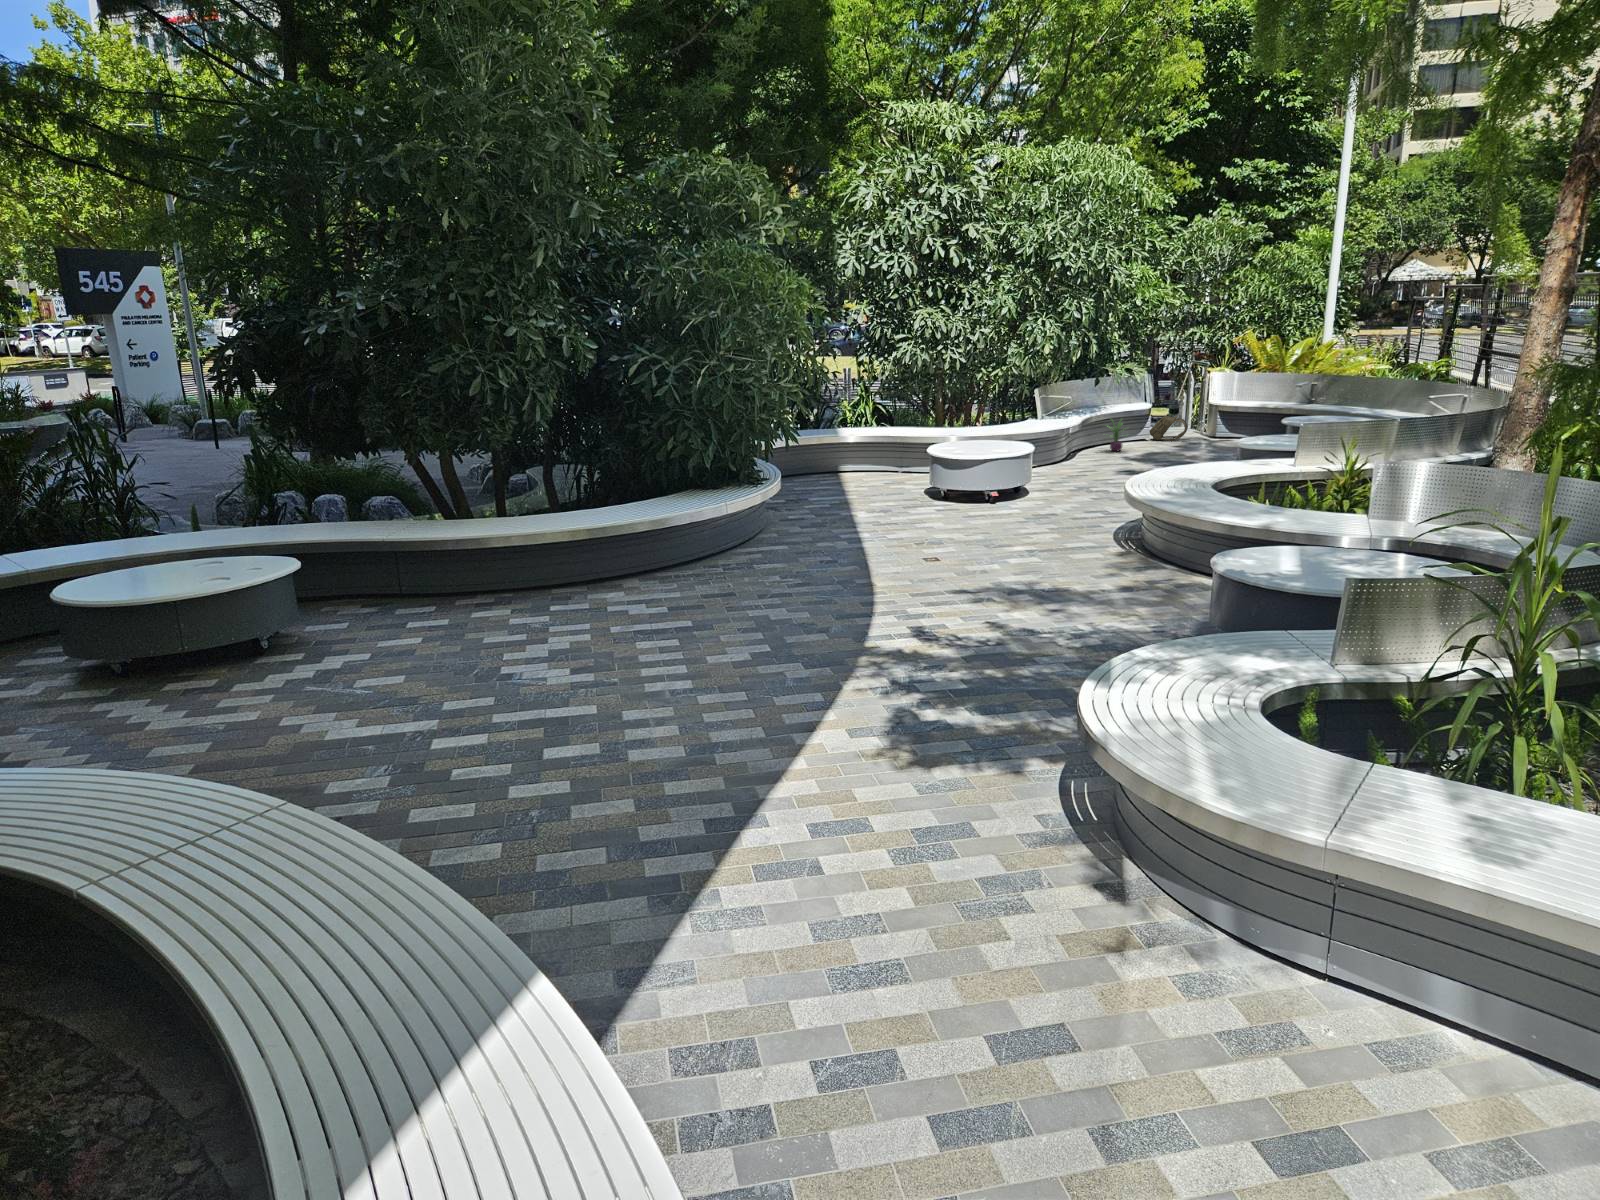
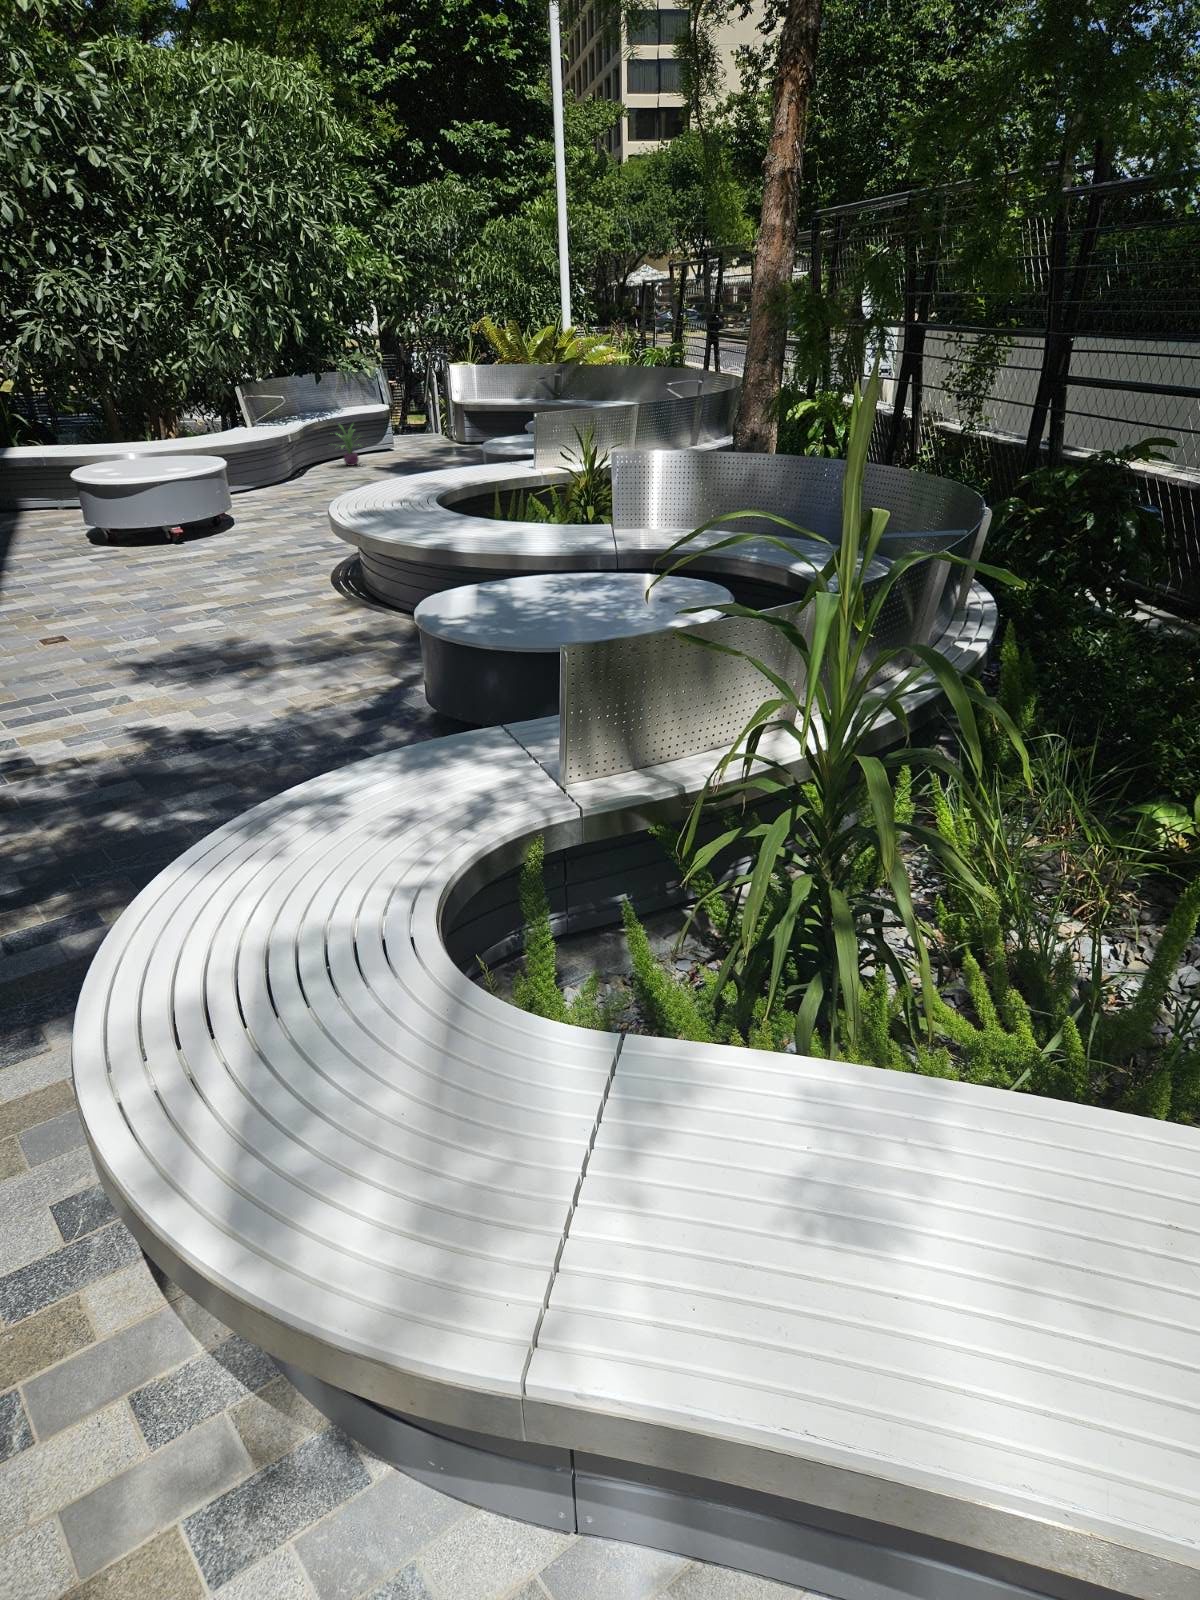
backpack: present [1149,416,1188,442] -> none [390,419,433,451]

